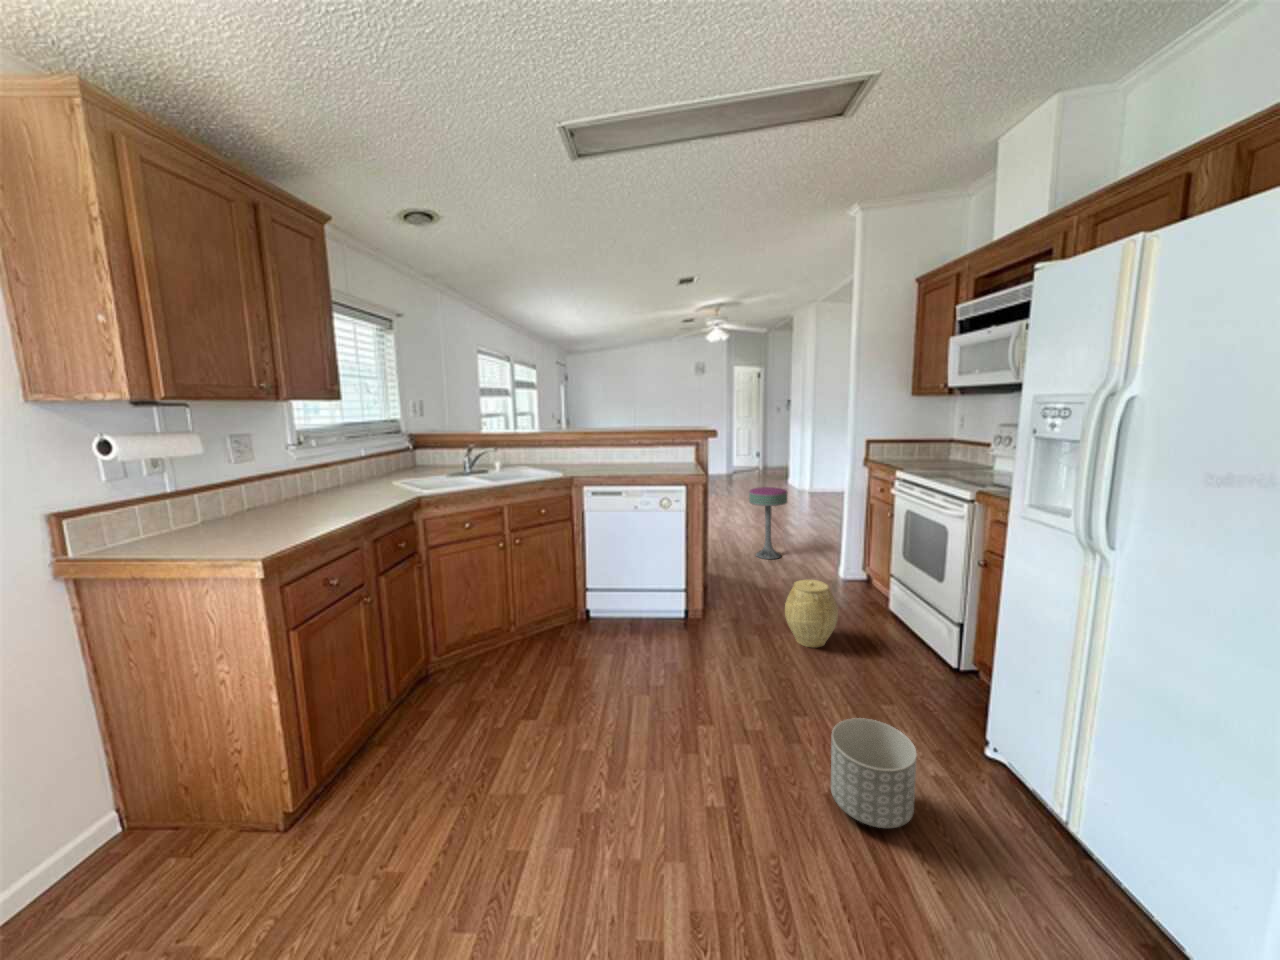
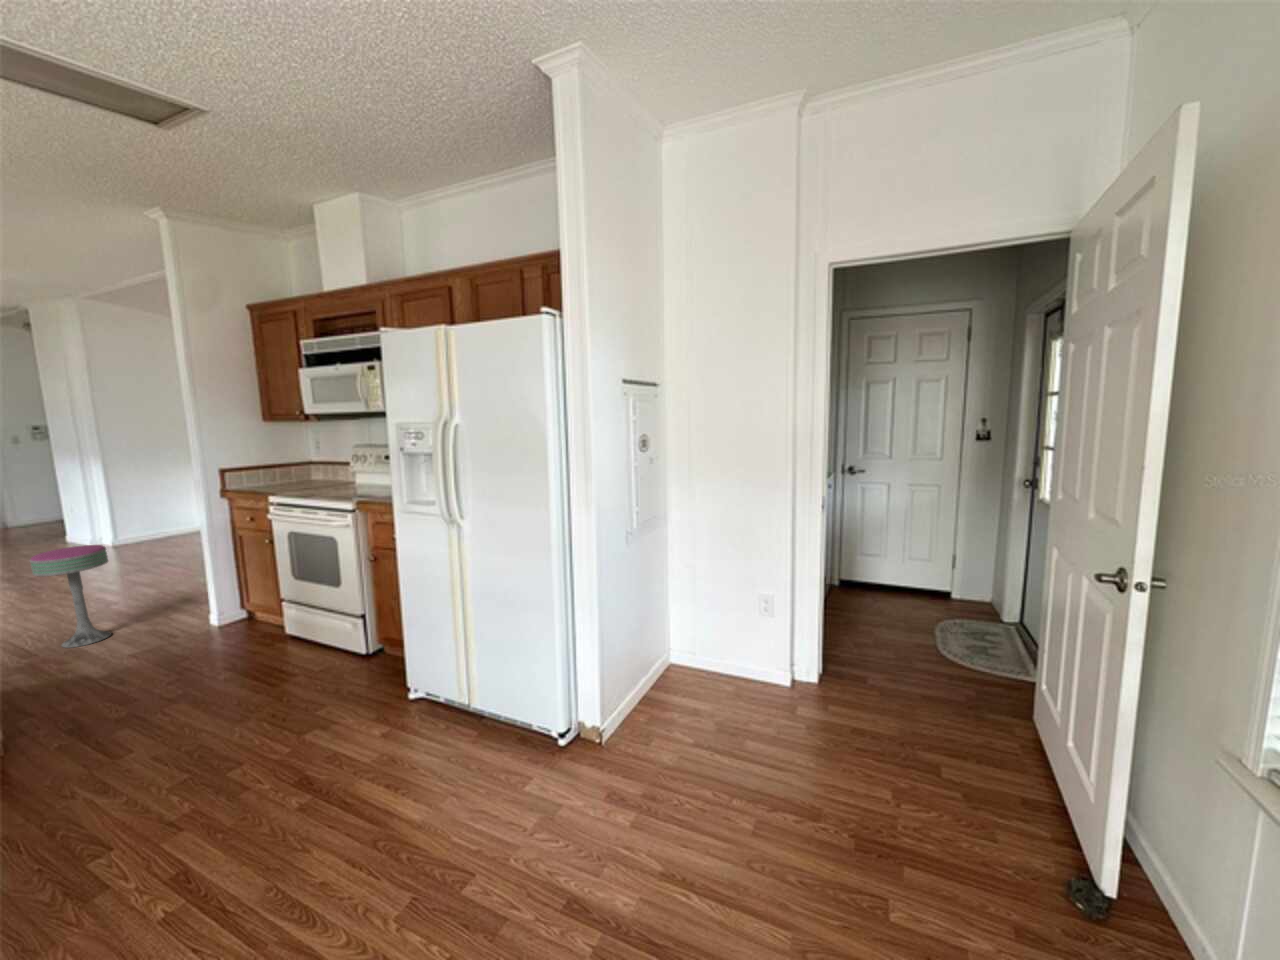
woven basket: present [785,579,838,648] -> none [165,631,241,711]
planter: present [831,718,917,828] -> none [293,711,378,806]

